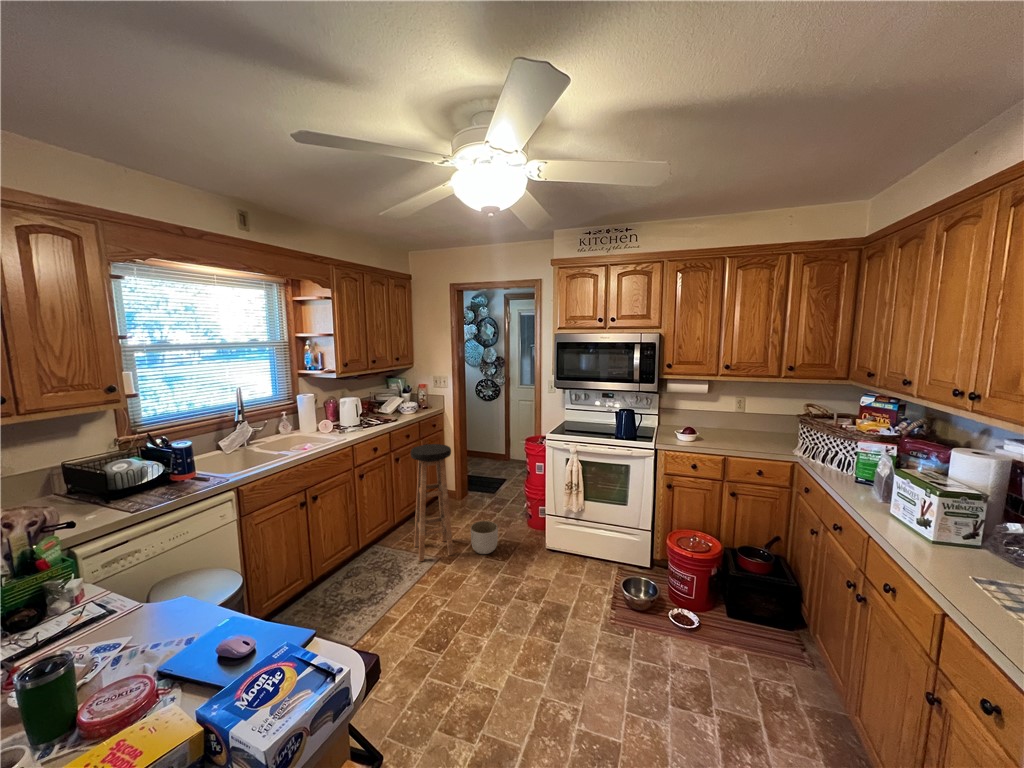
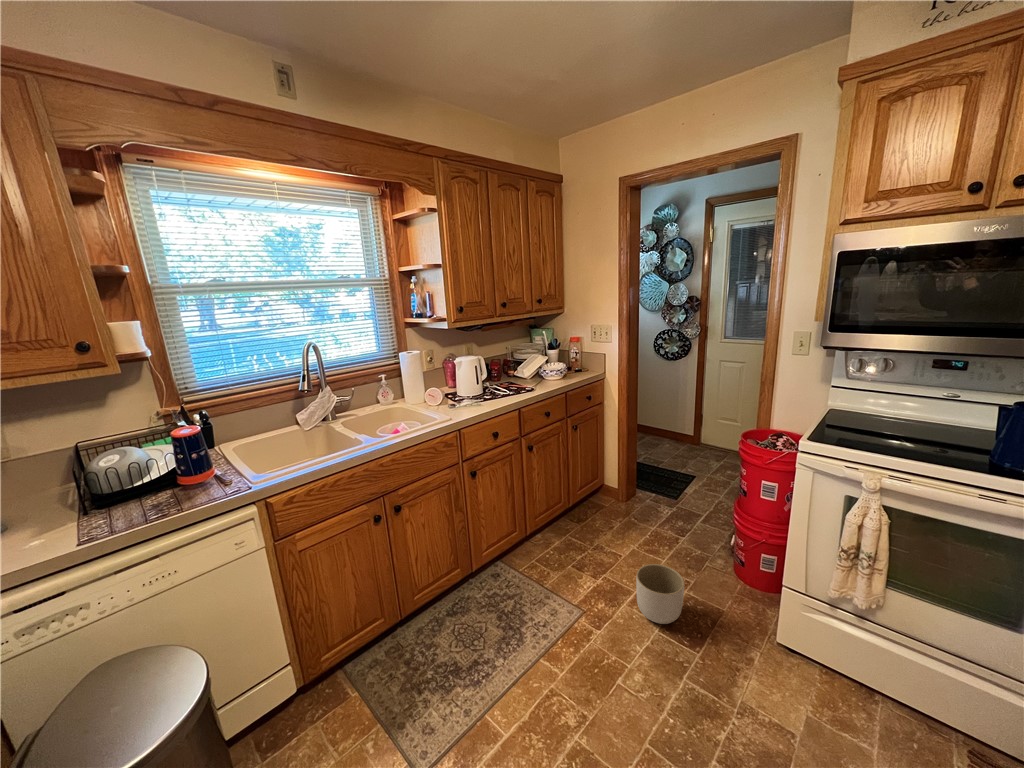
bar stool: present [411,444,454,562] -> none [543,434,608,611]

